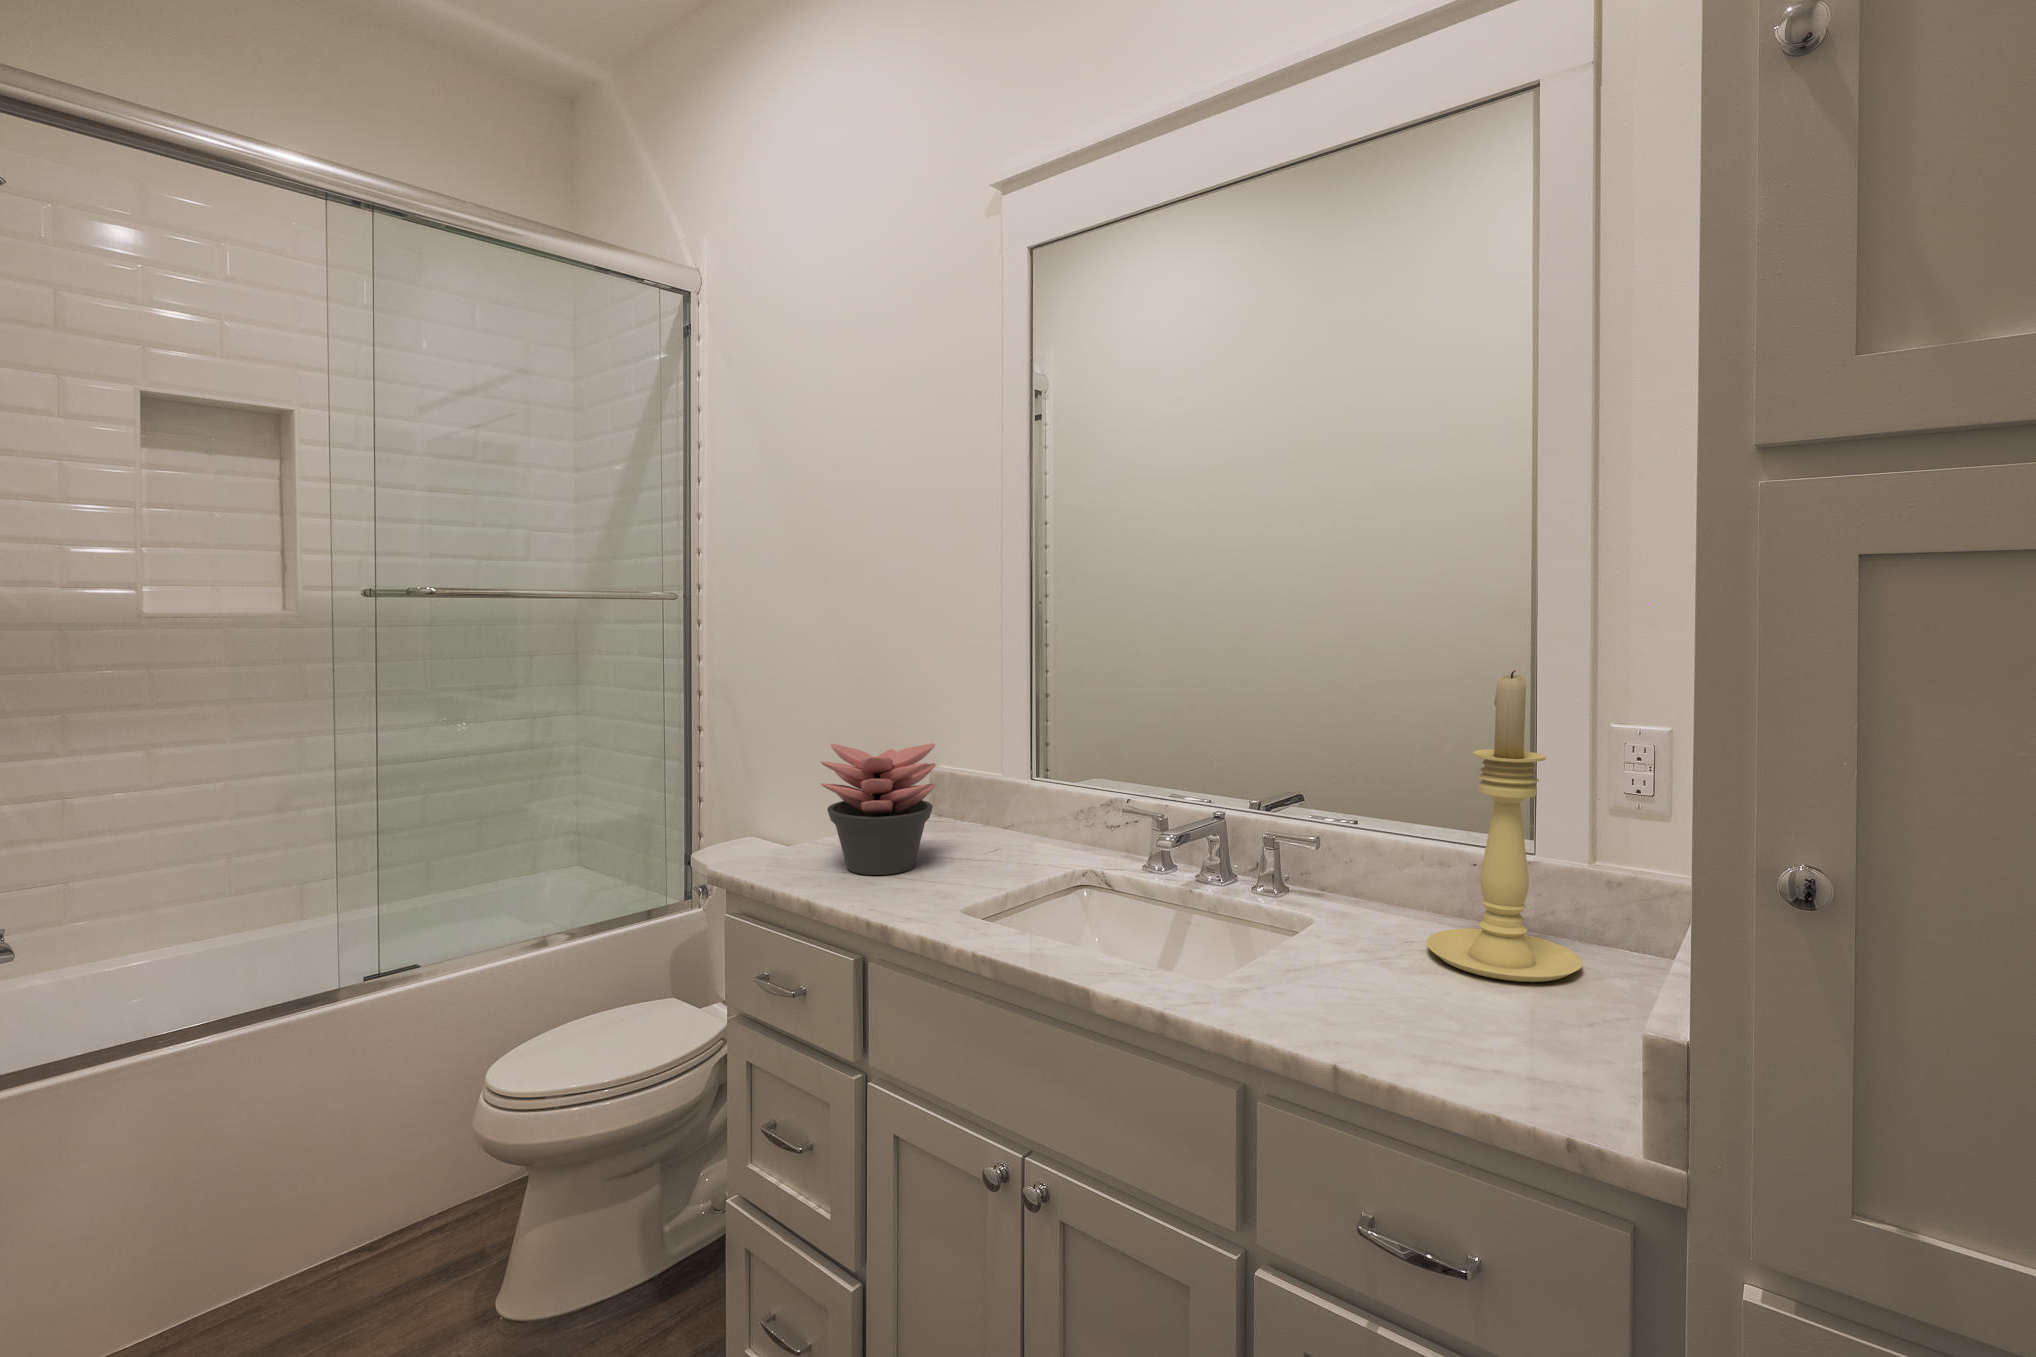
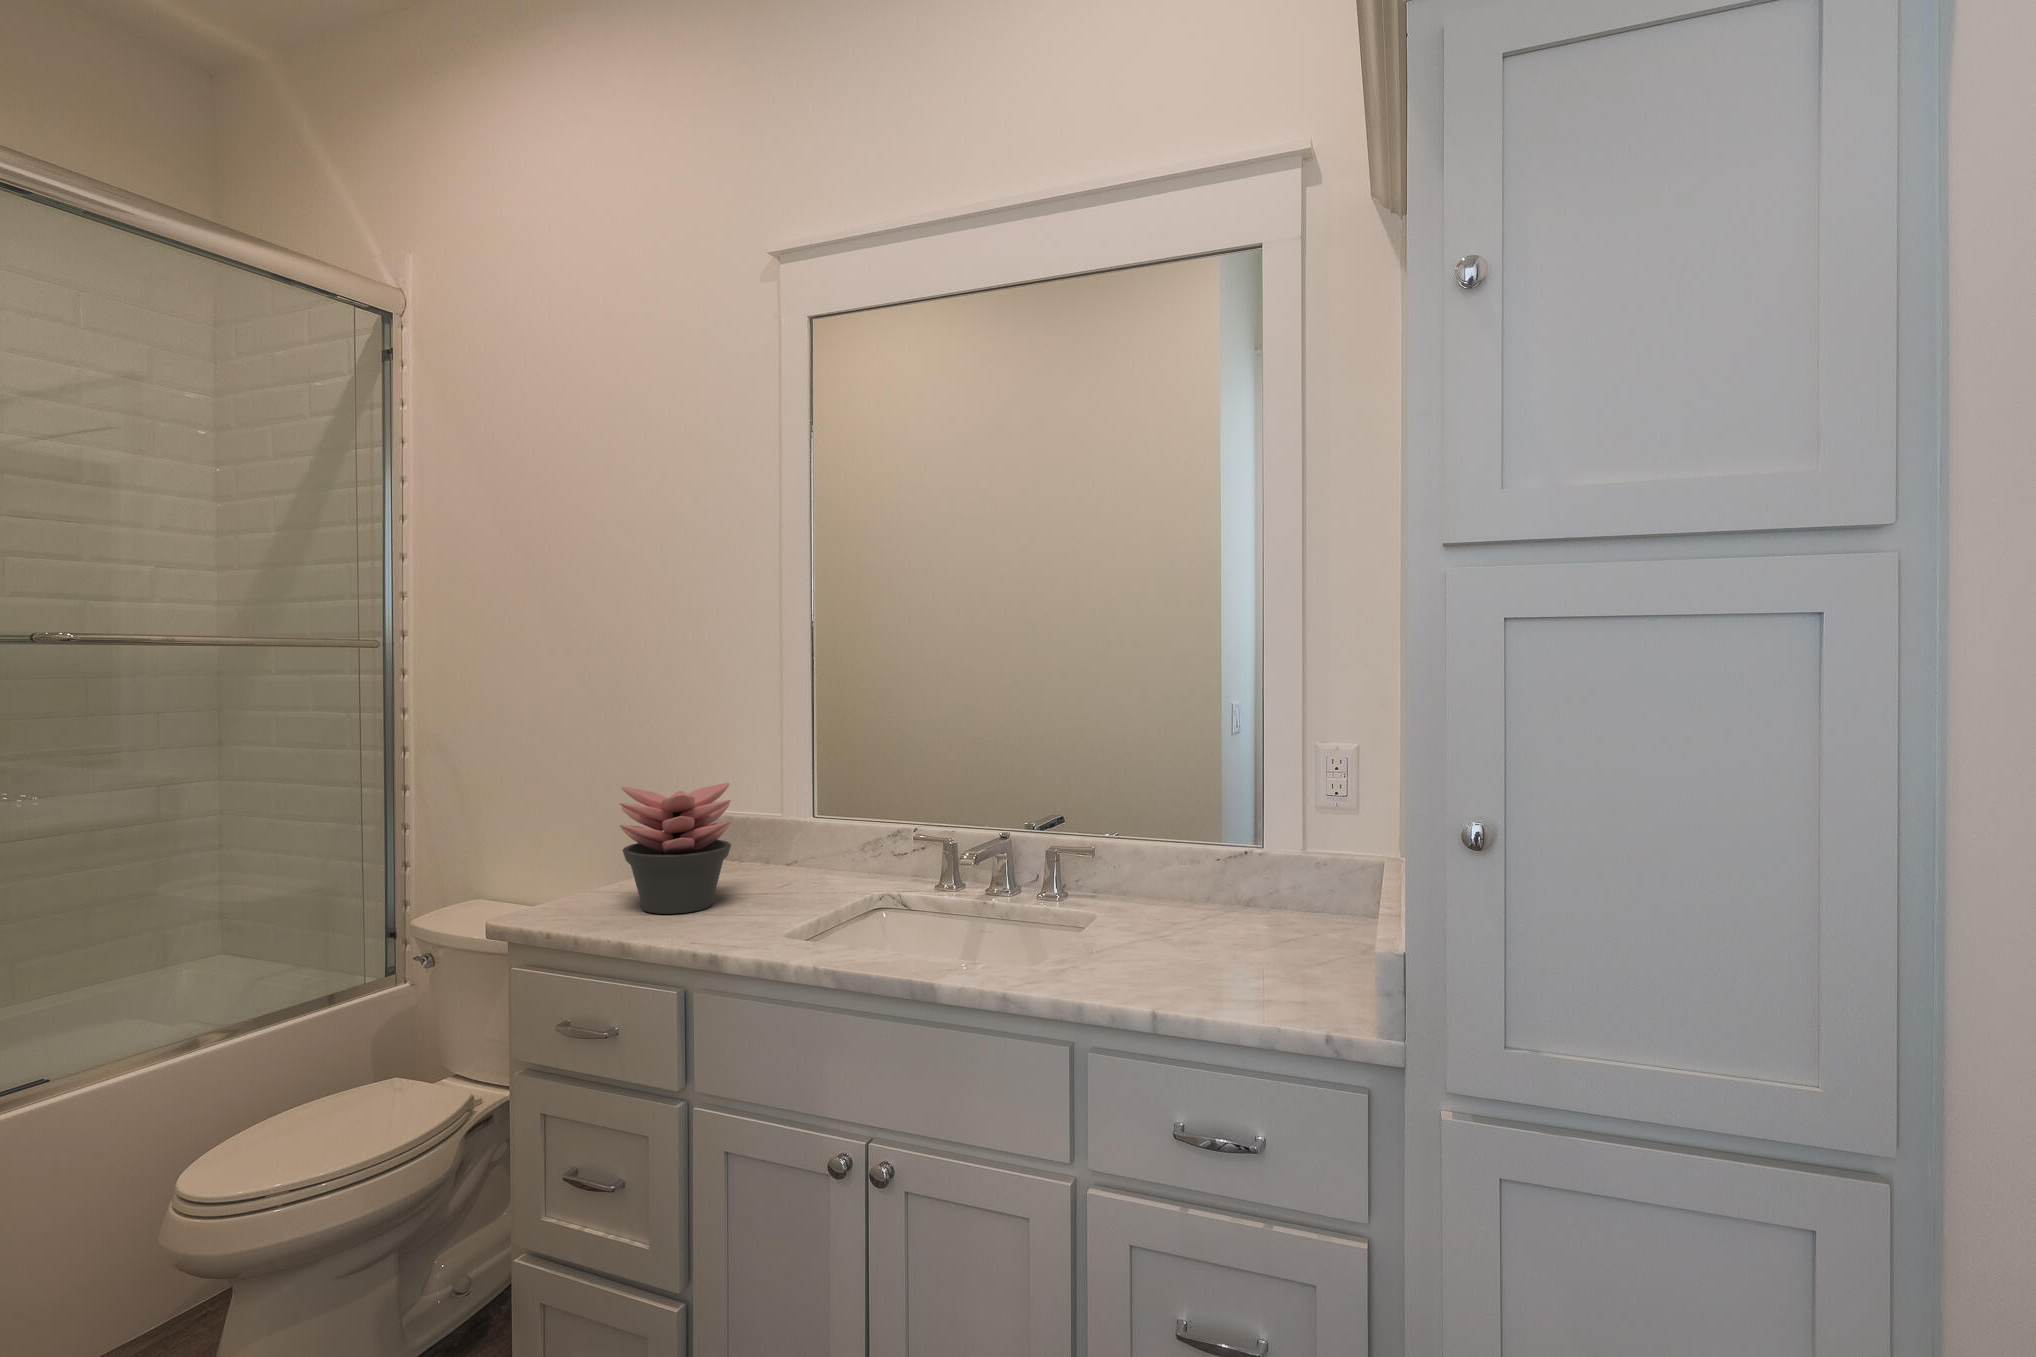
candle holder: present [1426,670,1582,982] -> none [1189,698,1303,941]

